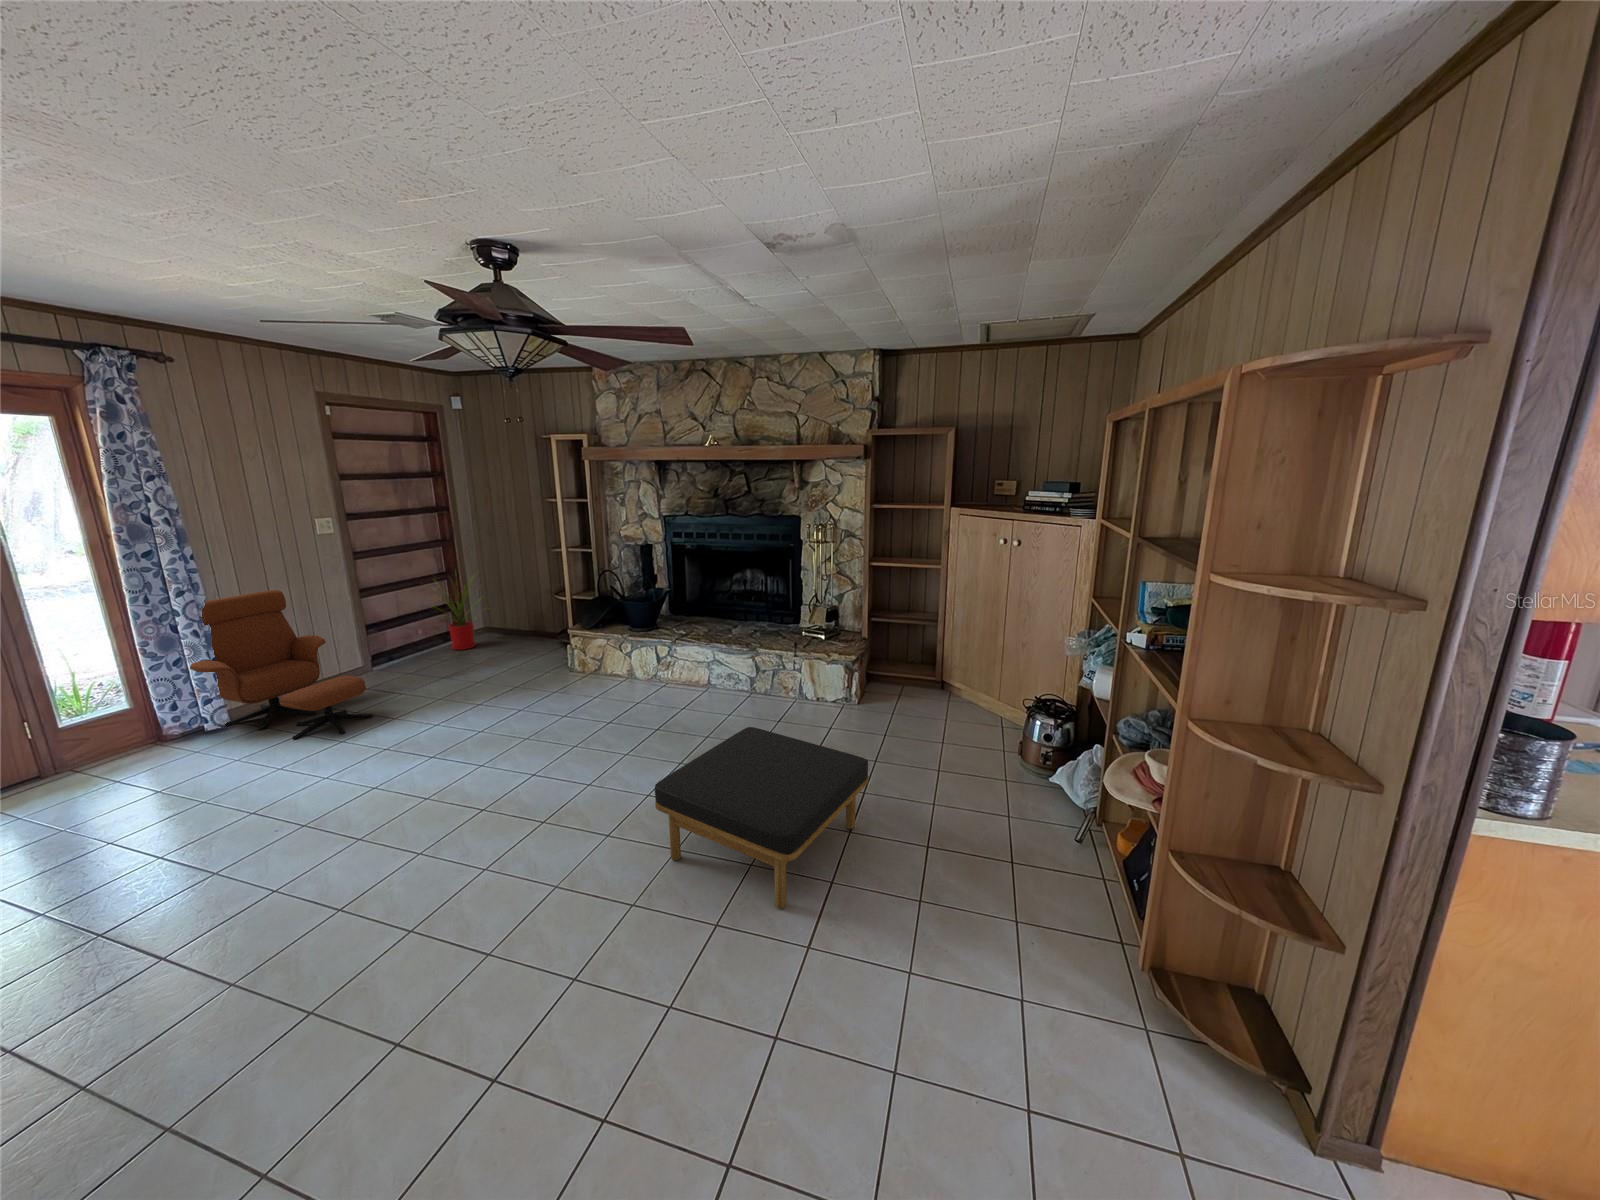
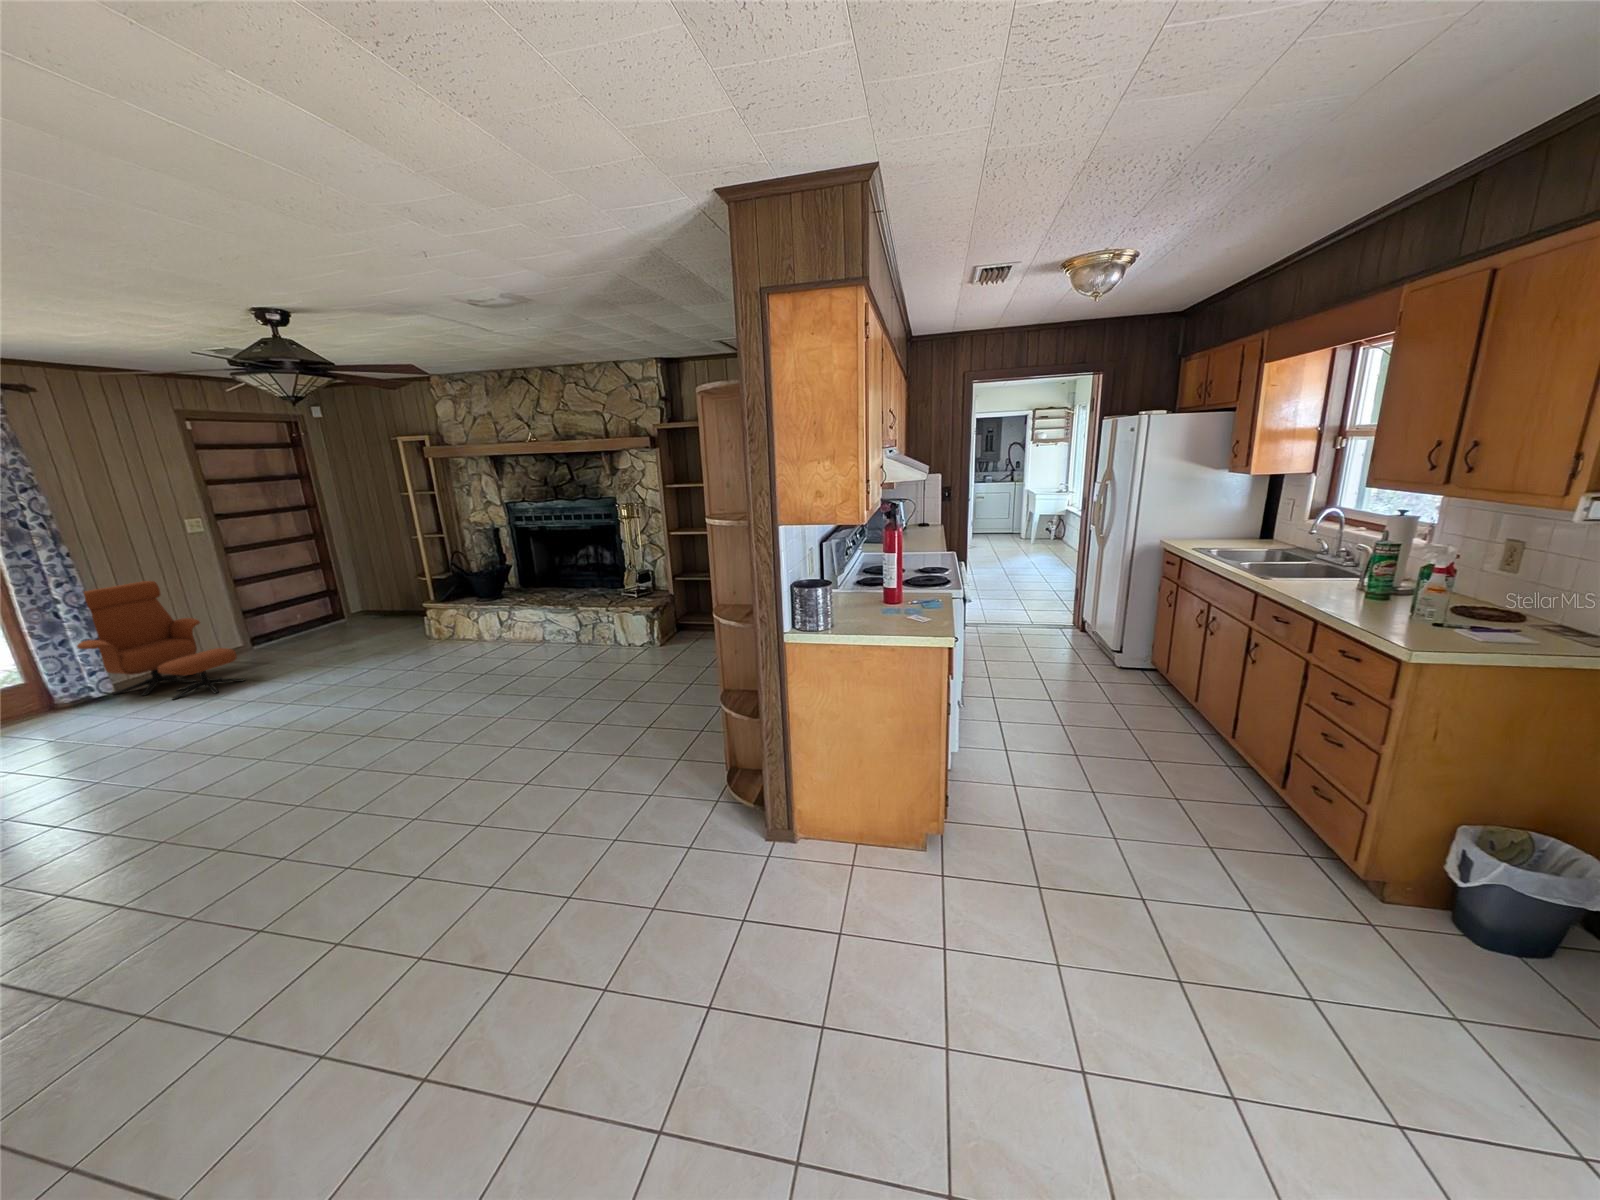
house plant: present [443,576,475,650] -> none [293,558,367,629]
ottoman: present [655,727,869,909] -> none [436,656,607,765]

